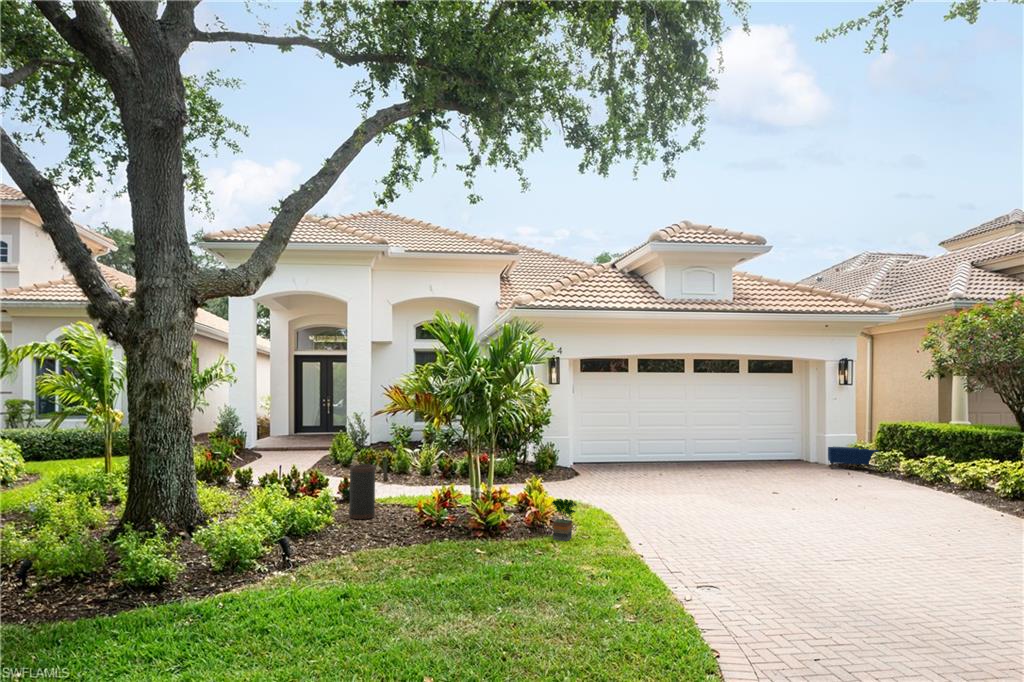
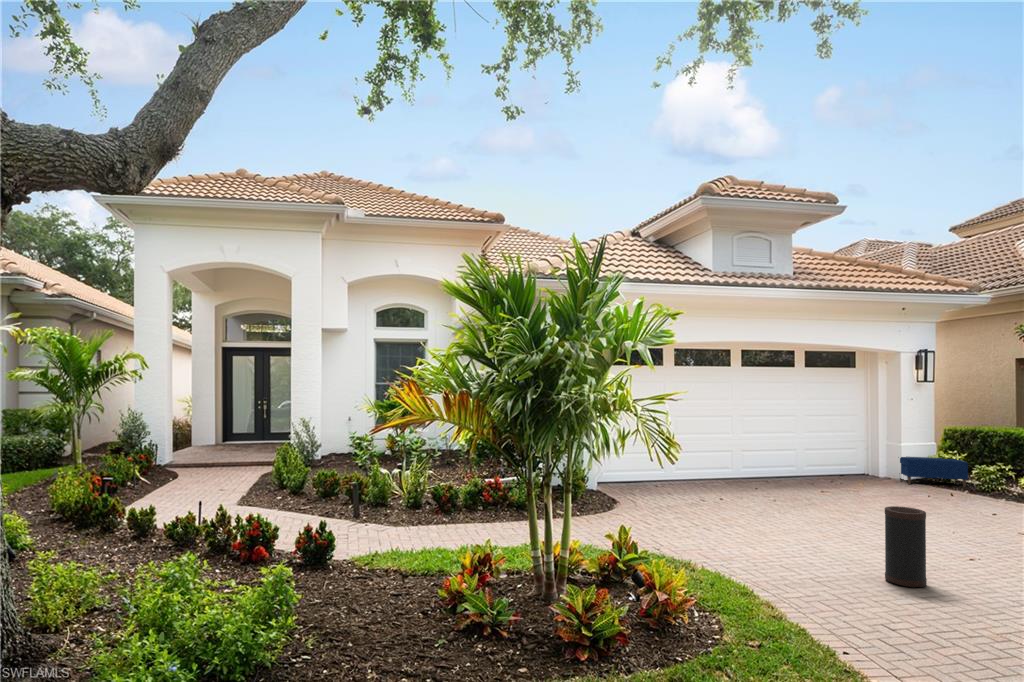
trash can: present [349,464,376,519] -> present [885,506,927,588]
potted tree: present [552,499,577,541] -> none [714,578,767,662]

